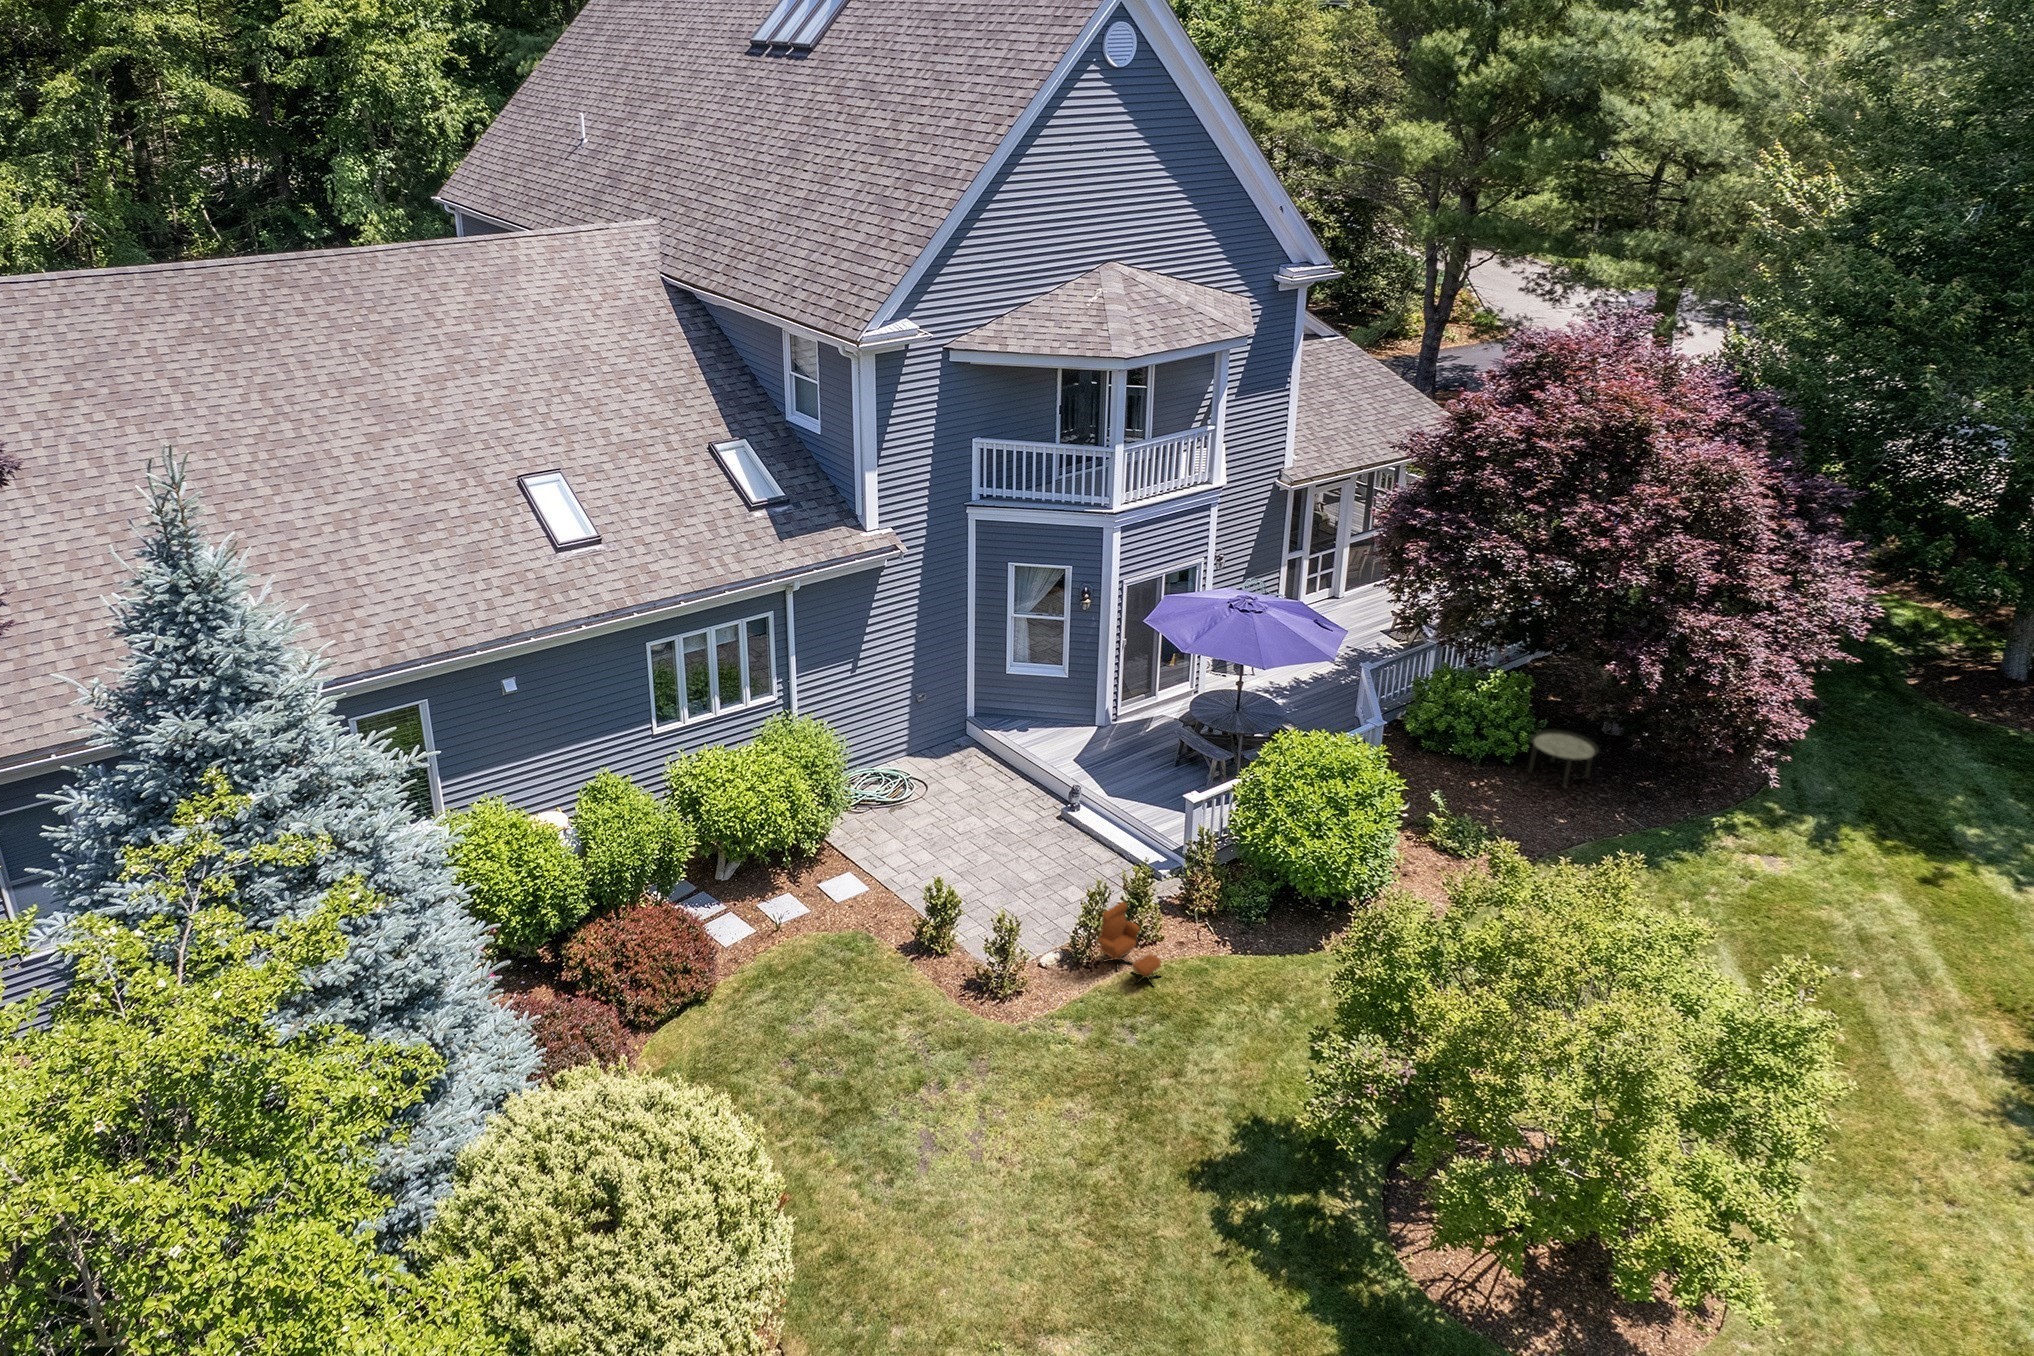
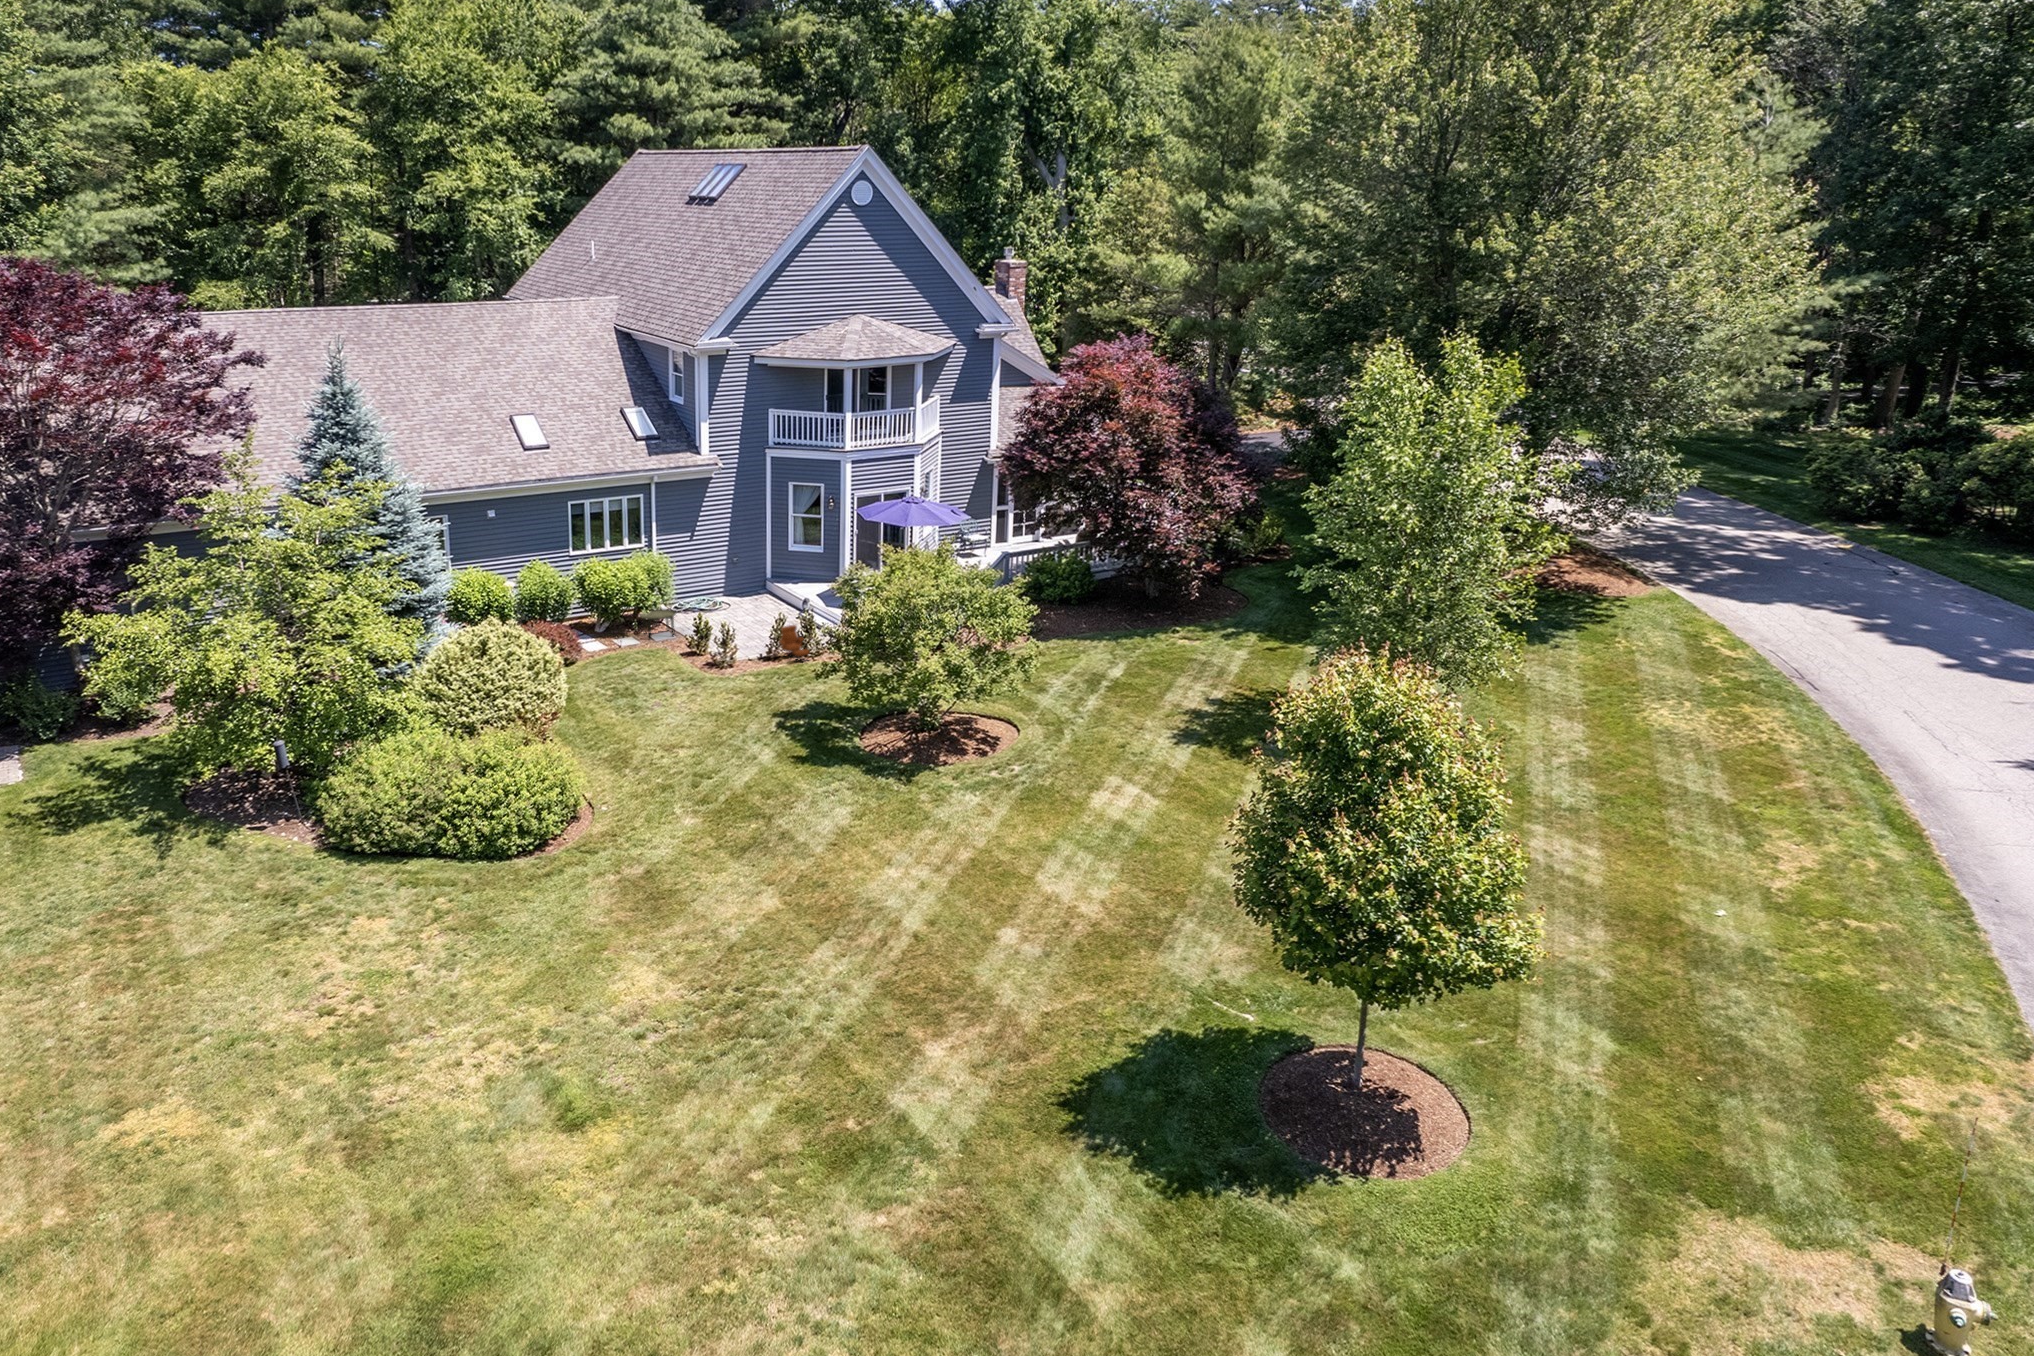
round table: present [1528,729,1599,789] -> present [639,609,677,638]

